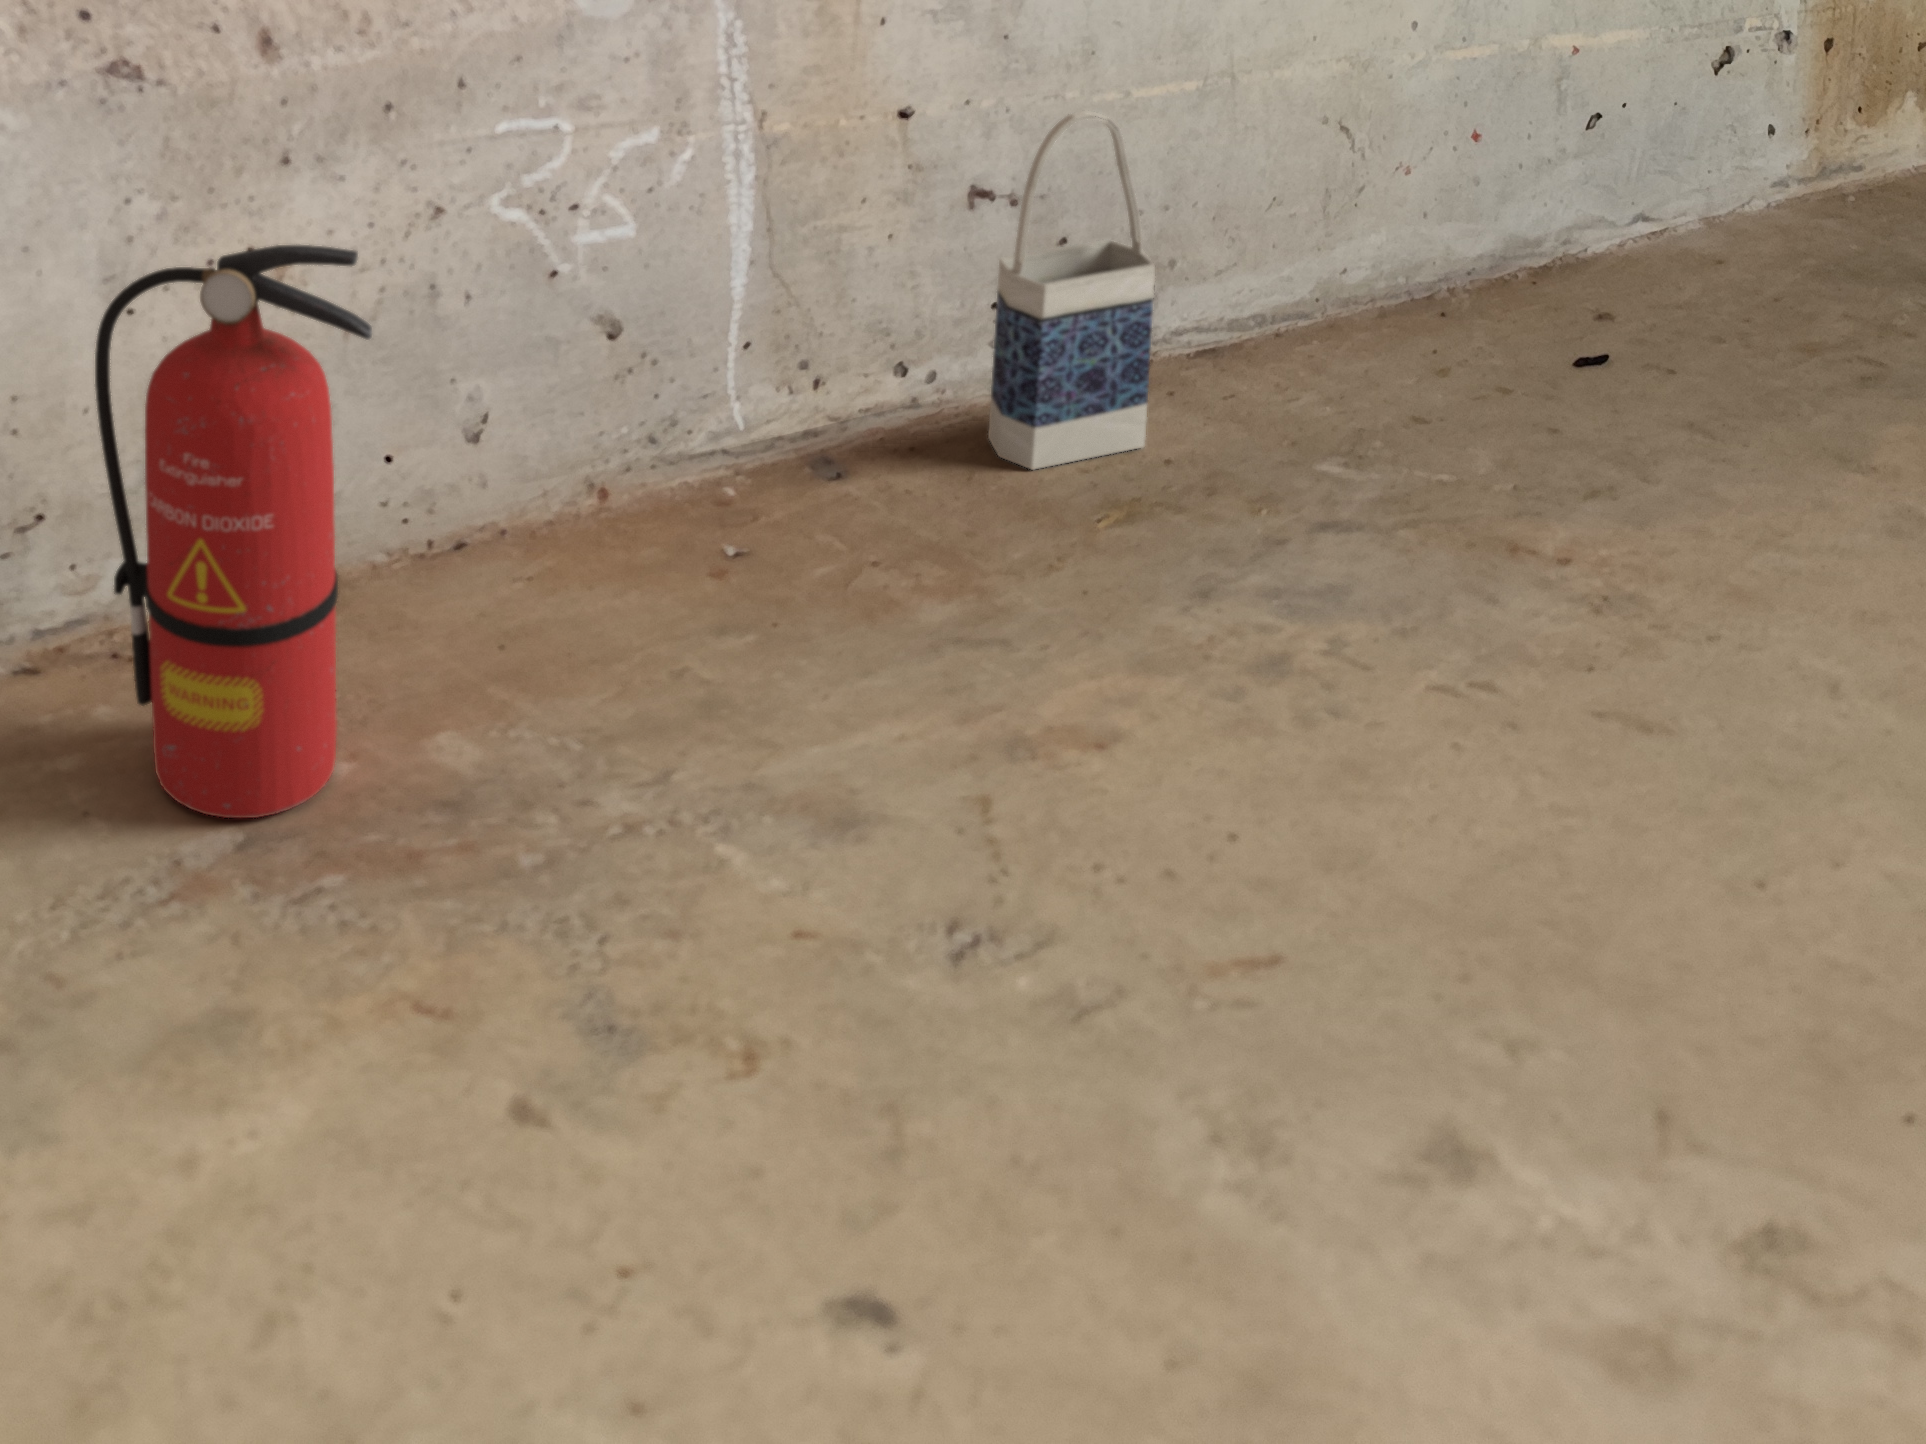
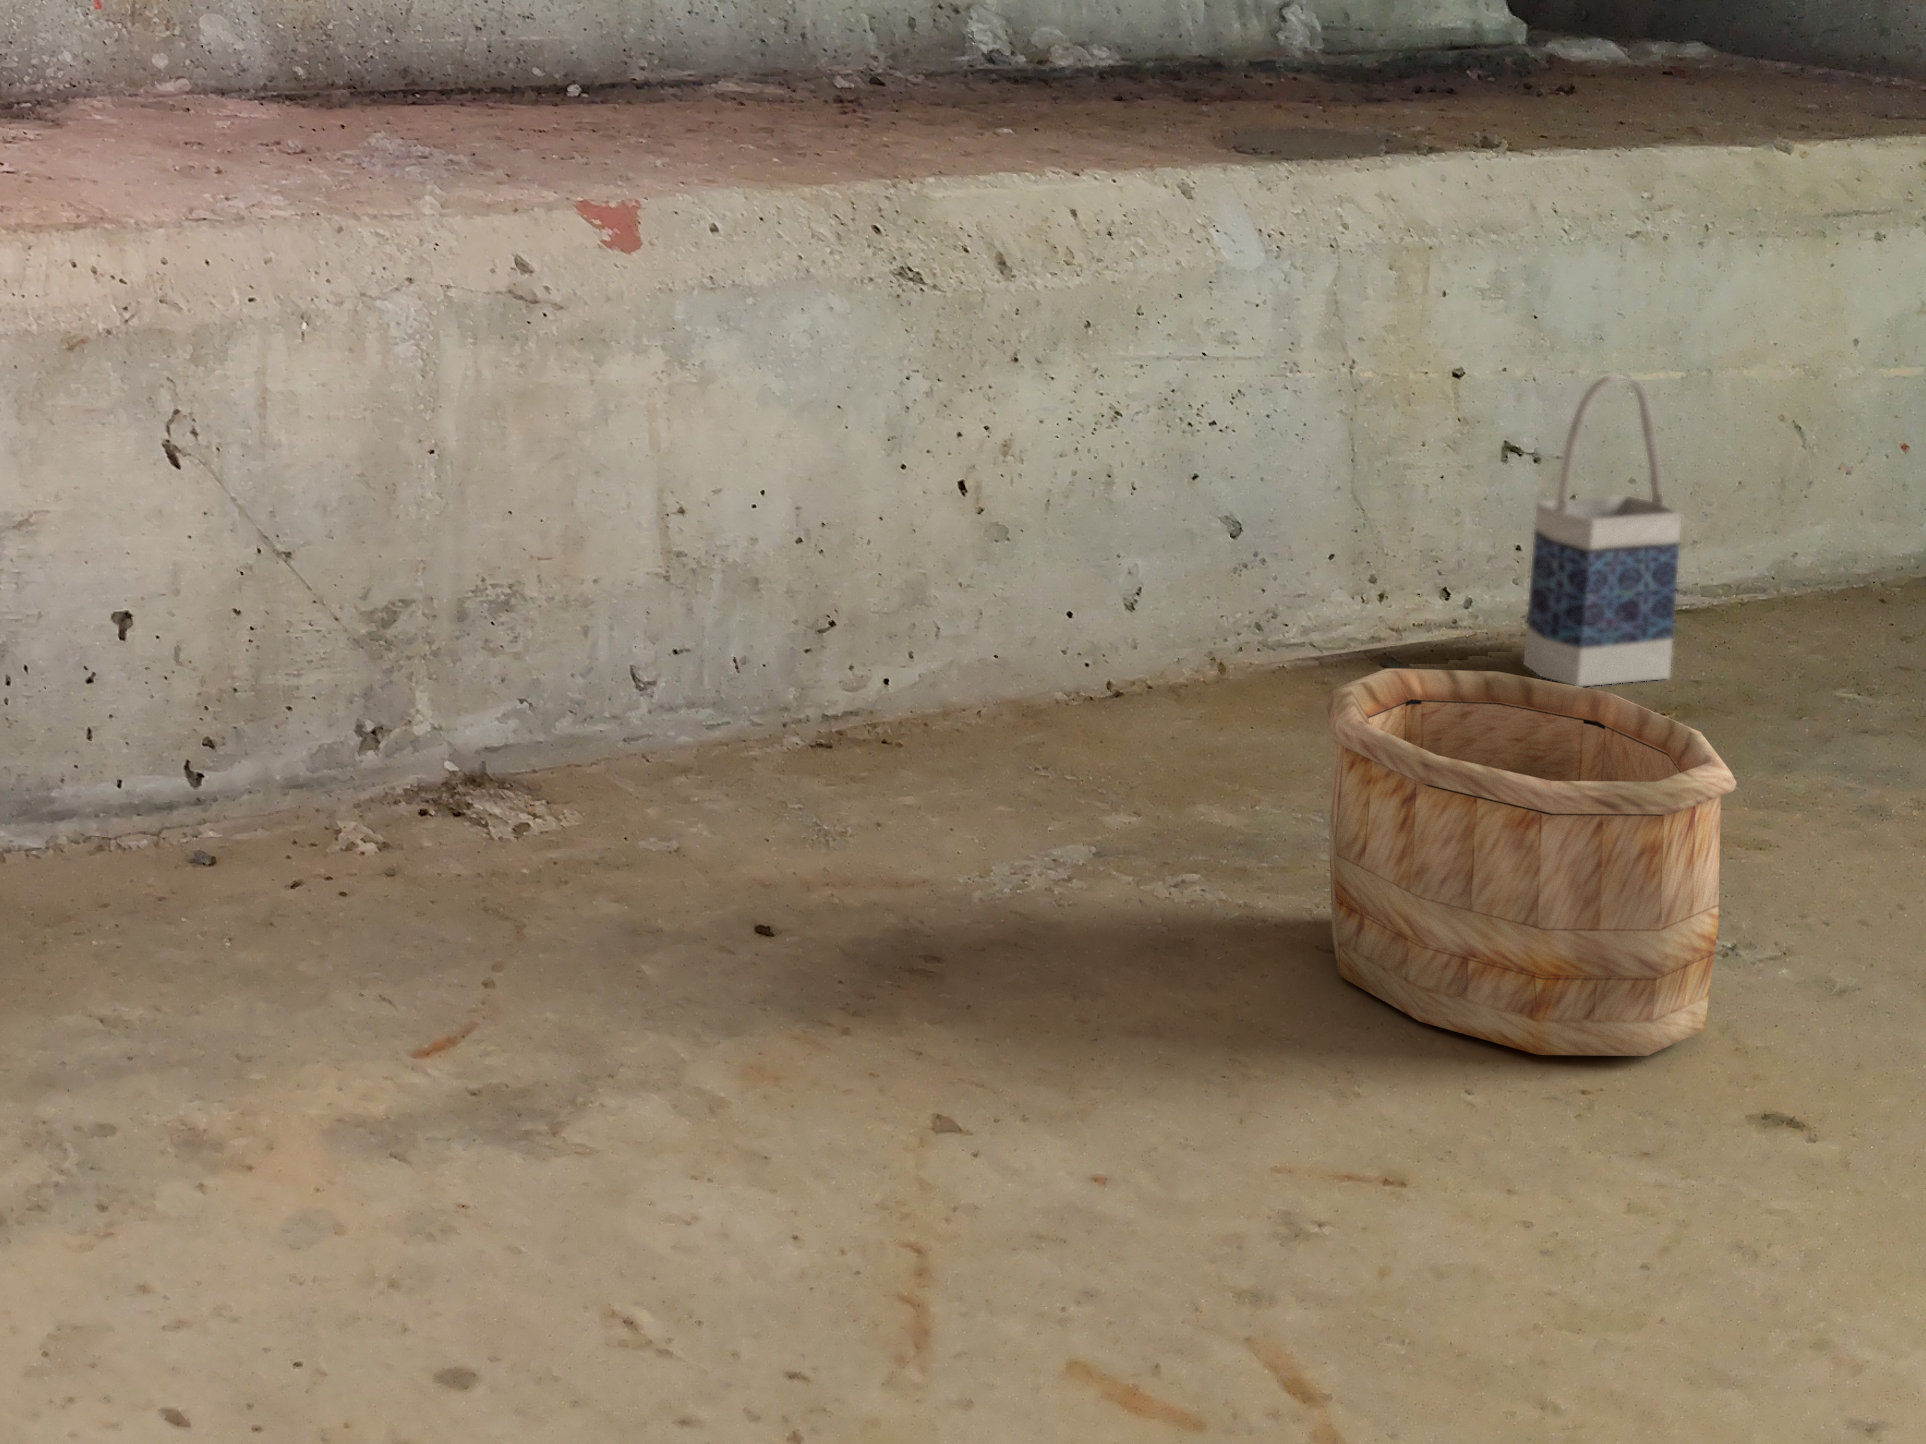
fire extinguisher: present [95,245,372,818] -> none [954,386,1192,844]
wooden bucket: none [394,621,885,1208] -> present [1325,669,1737,1056]

